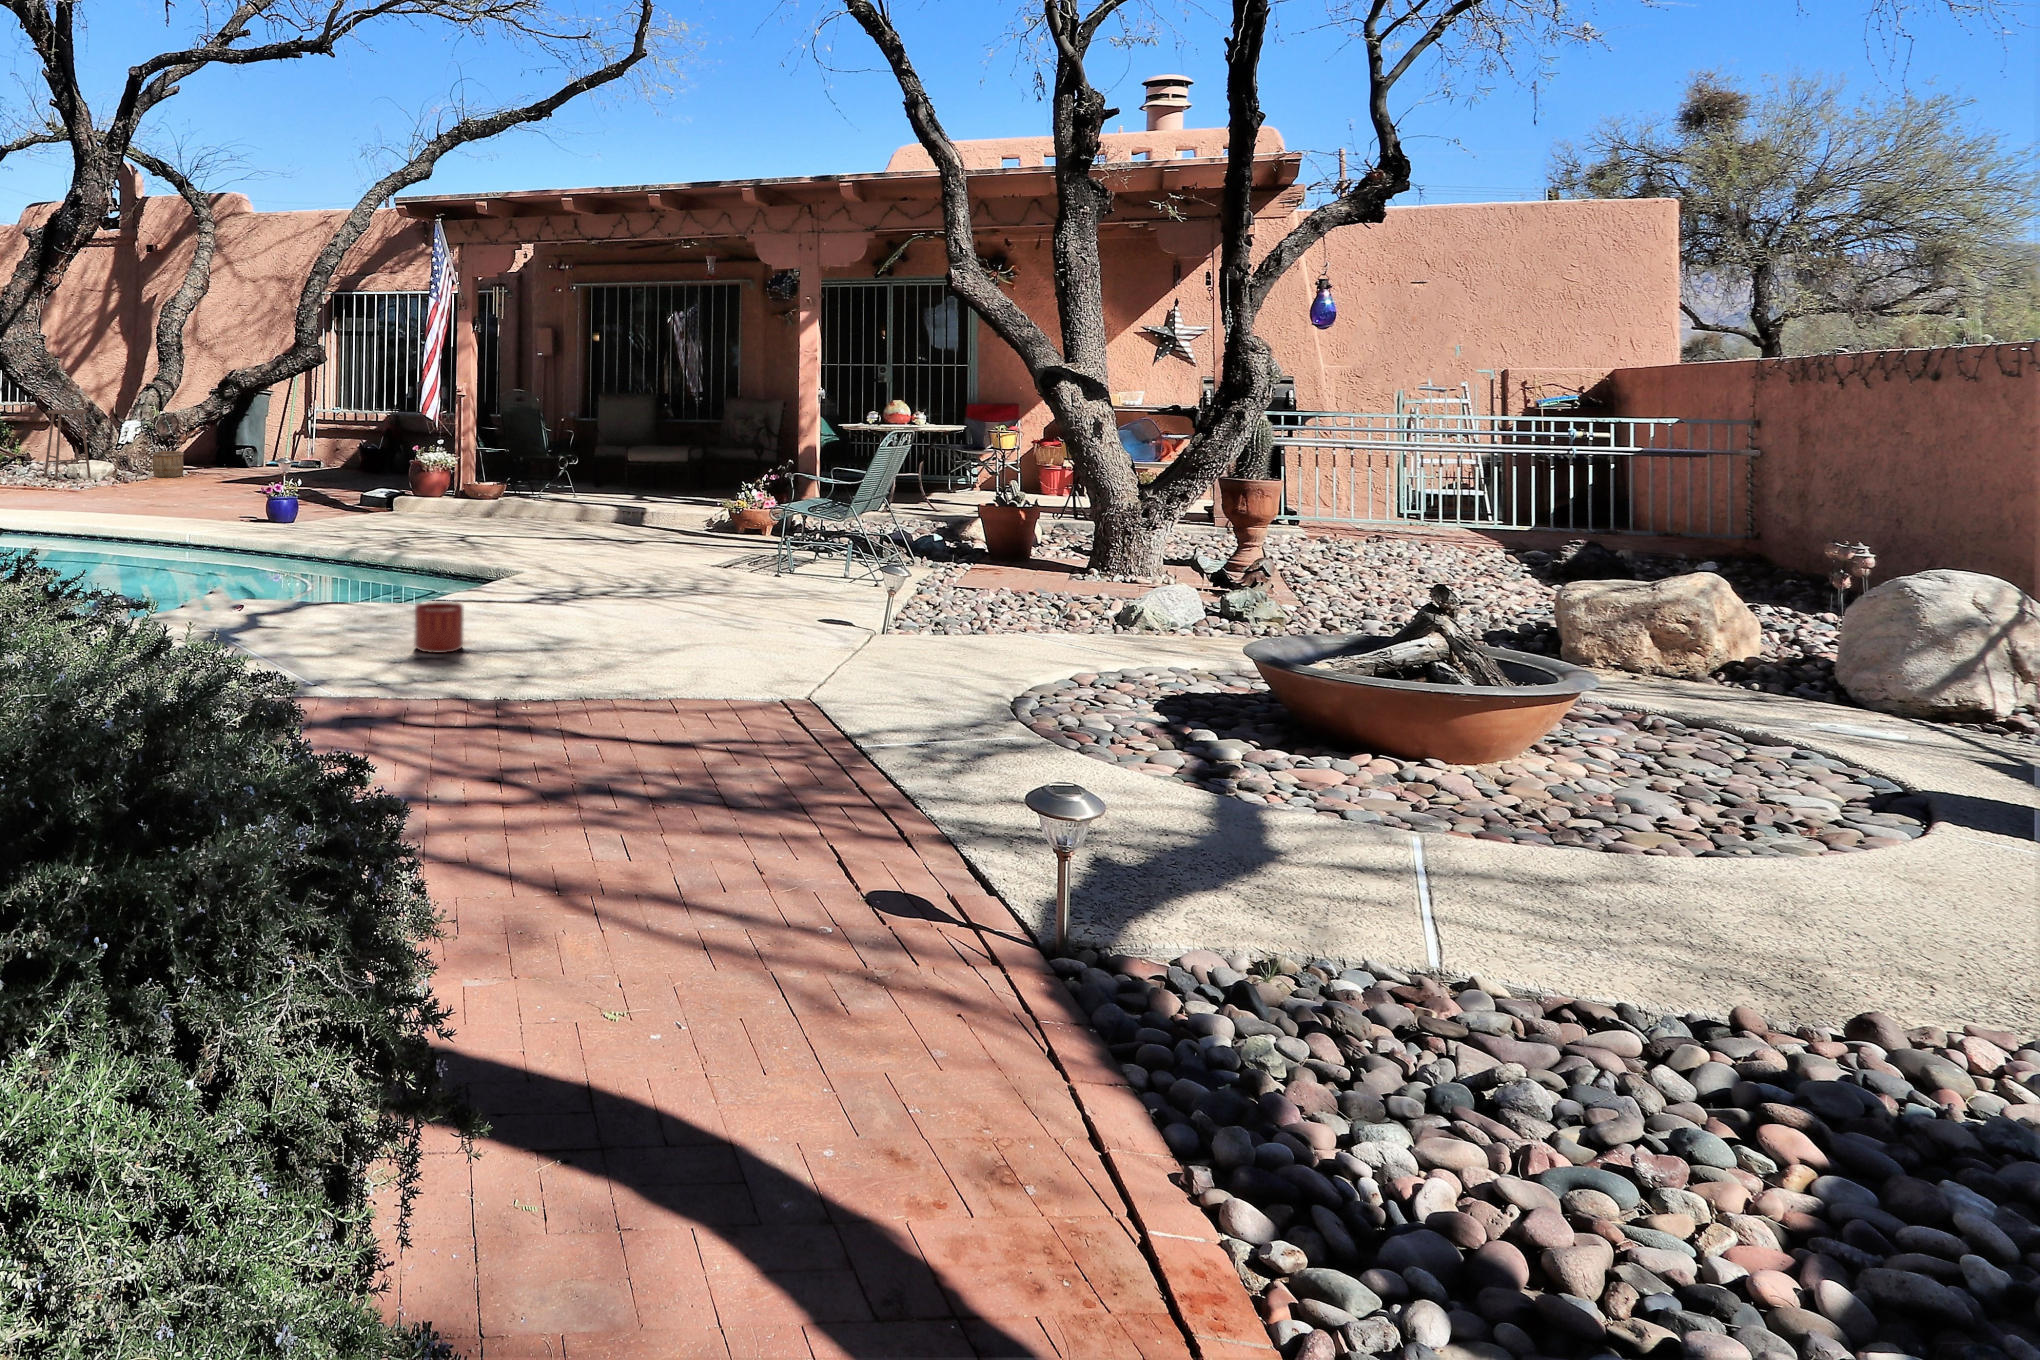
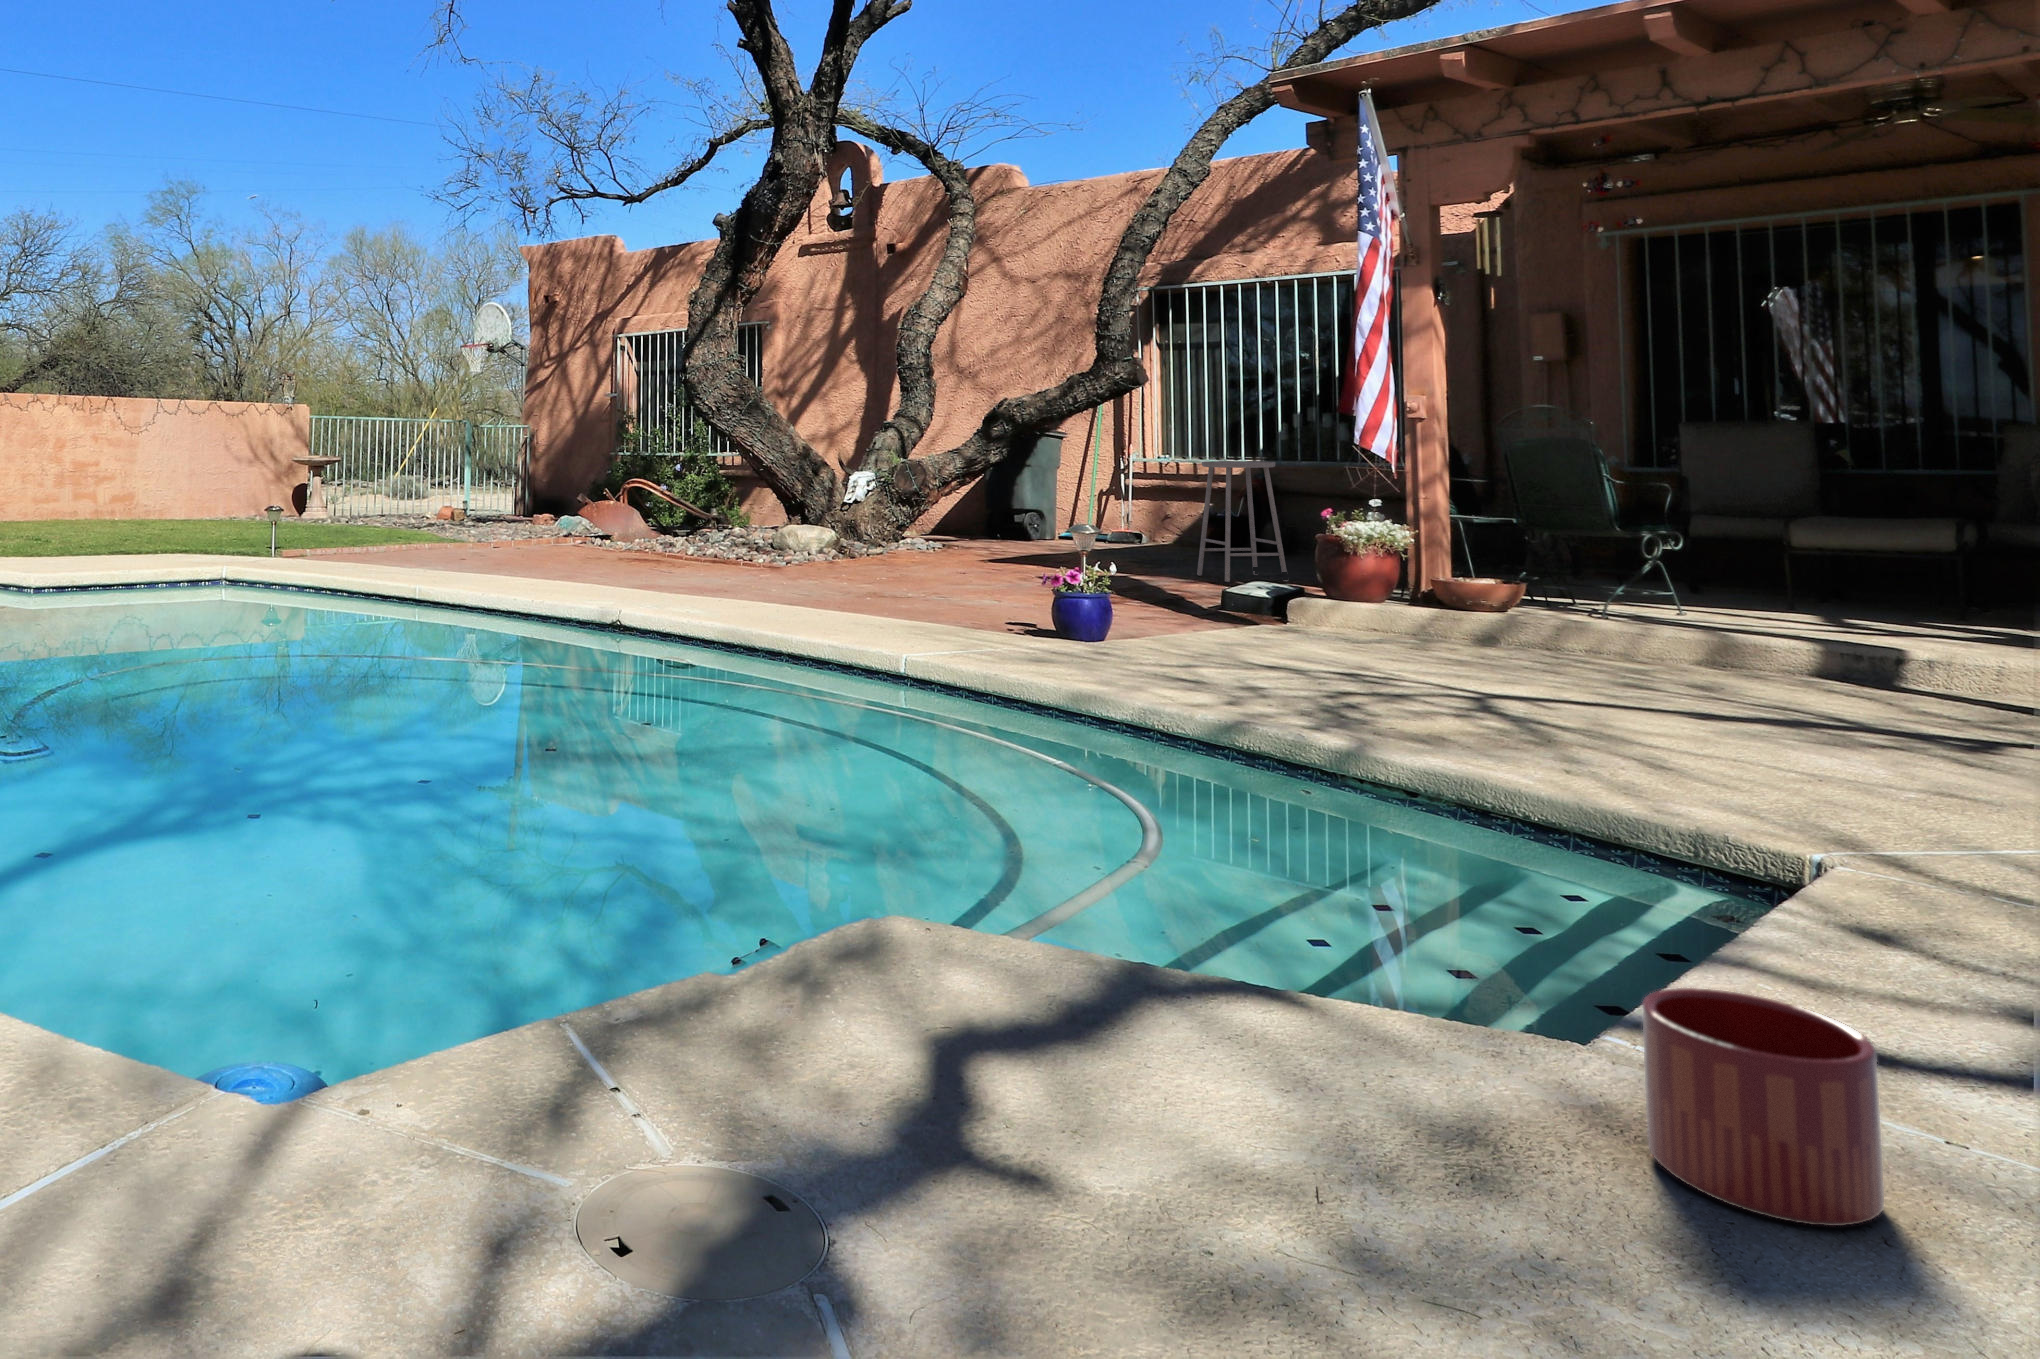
stool: present [44,410,91,480] -> present [1197,461,1288,582]
wooden bucket: present [152,451,184,477] -> none [894,515,939,551]

